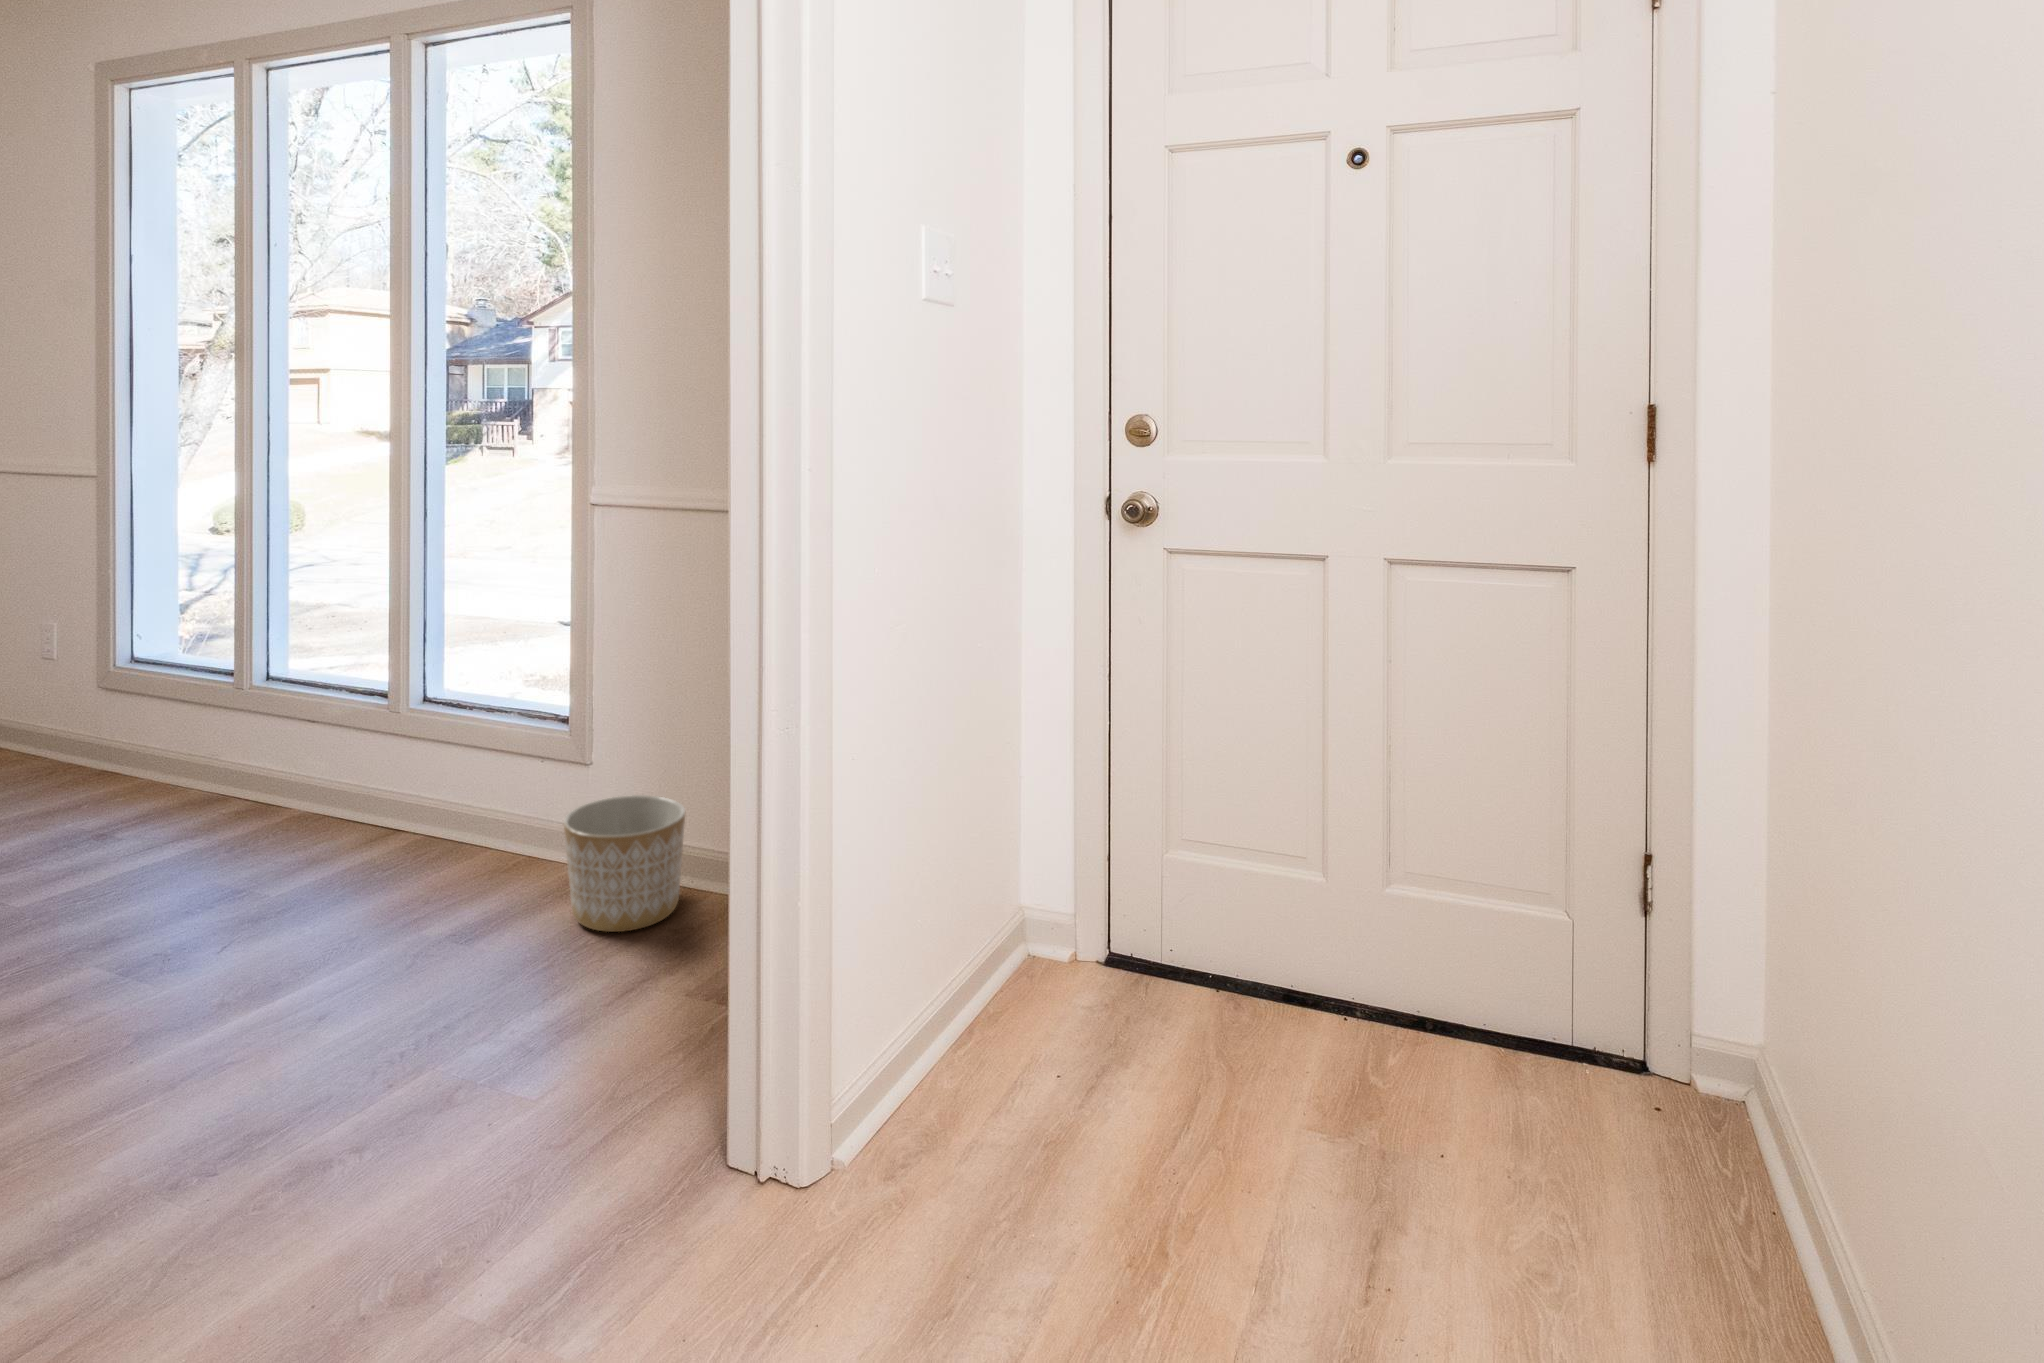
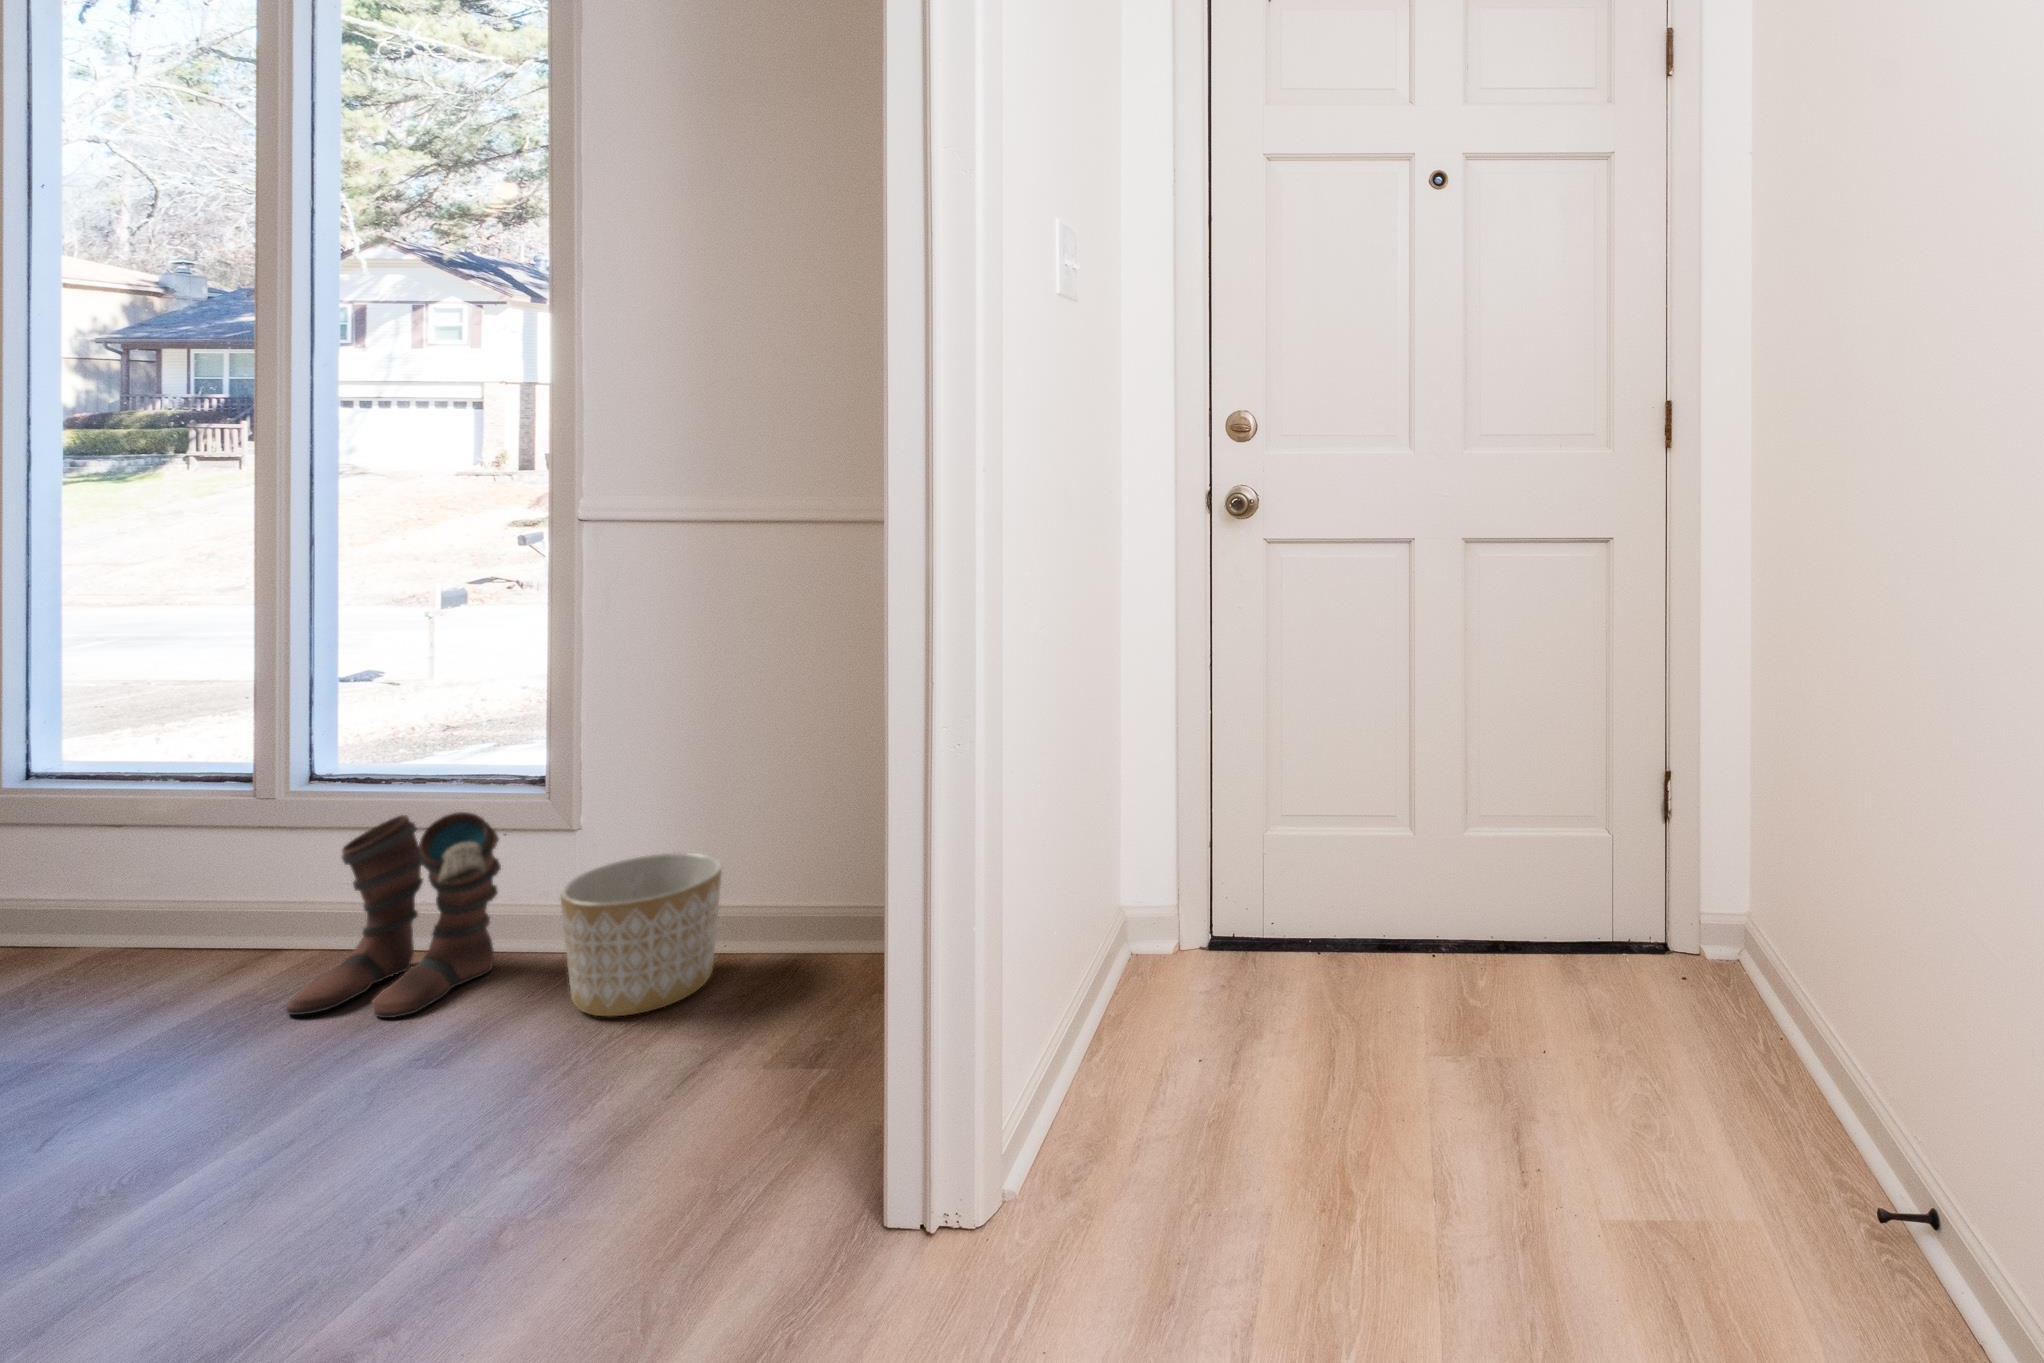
boots: none [396,738,536,901] -> present [286,812,501,1018]

